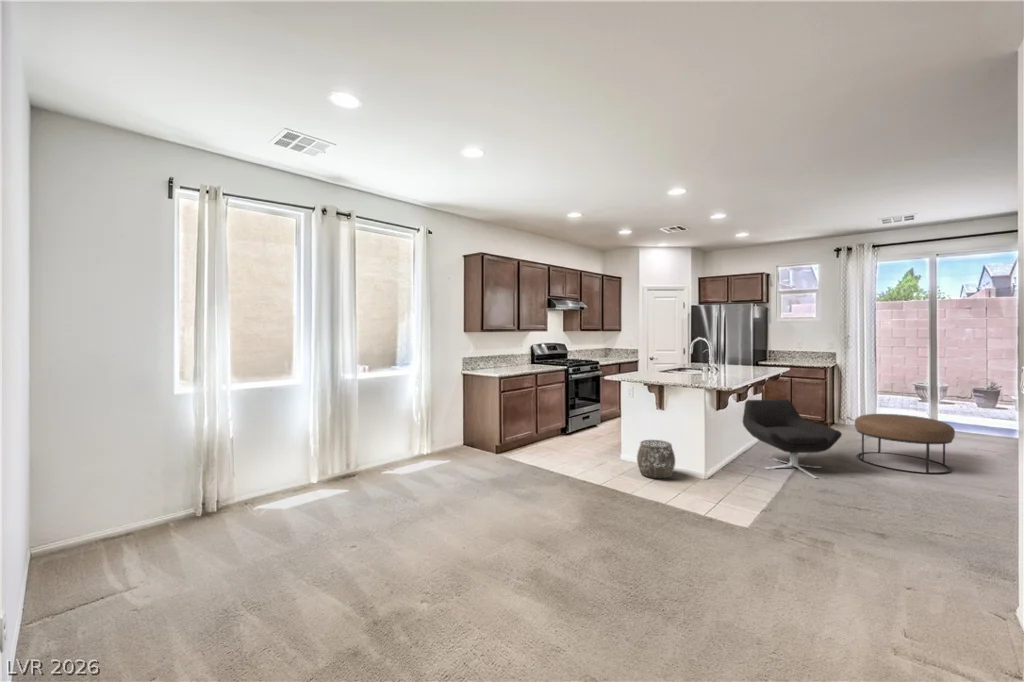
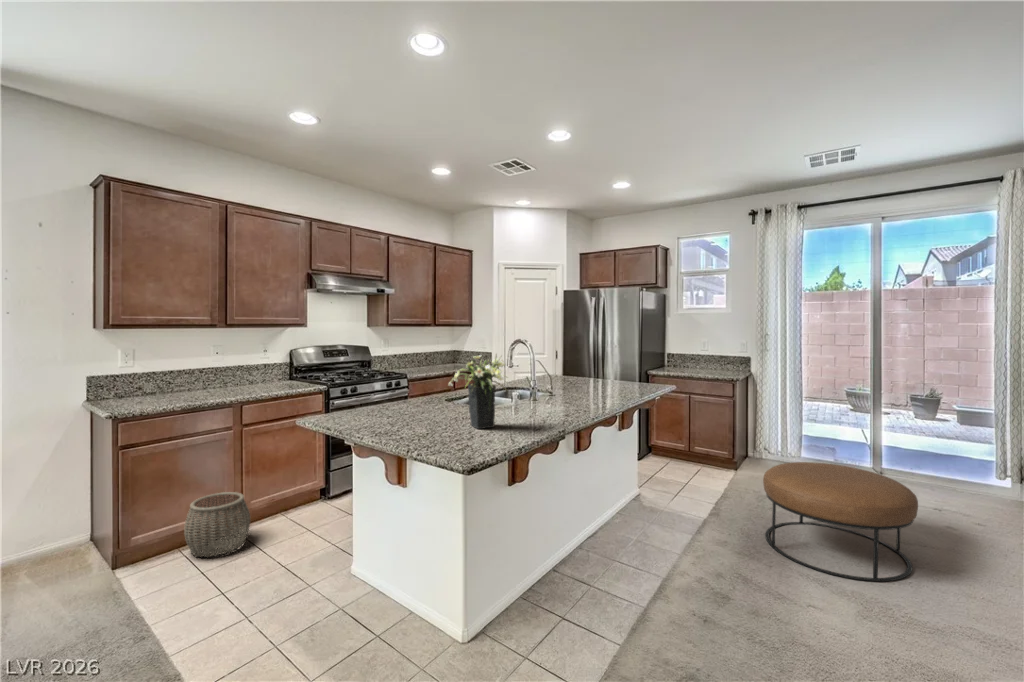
flower arrangement: none [692,343,725,381] -> present [448,356,505,429]
lounge chair: present [742,399,842,478] -> none [580,444,734,609]
woven basket: present [637,440,675,479] -> present [184,492,250,557]

